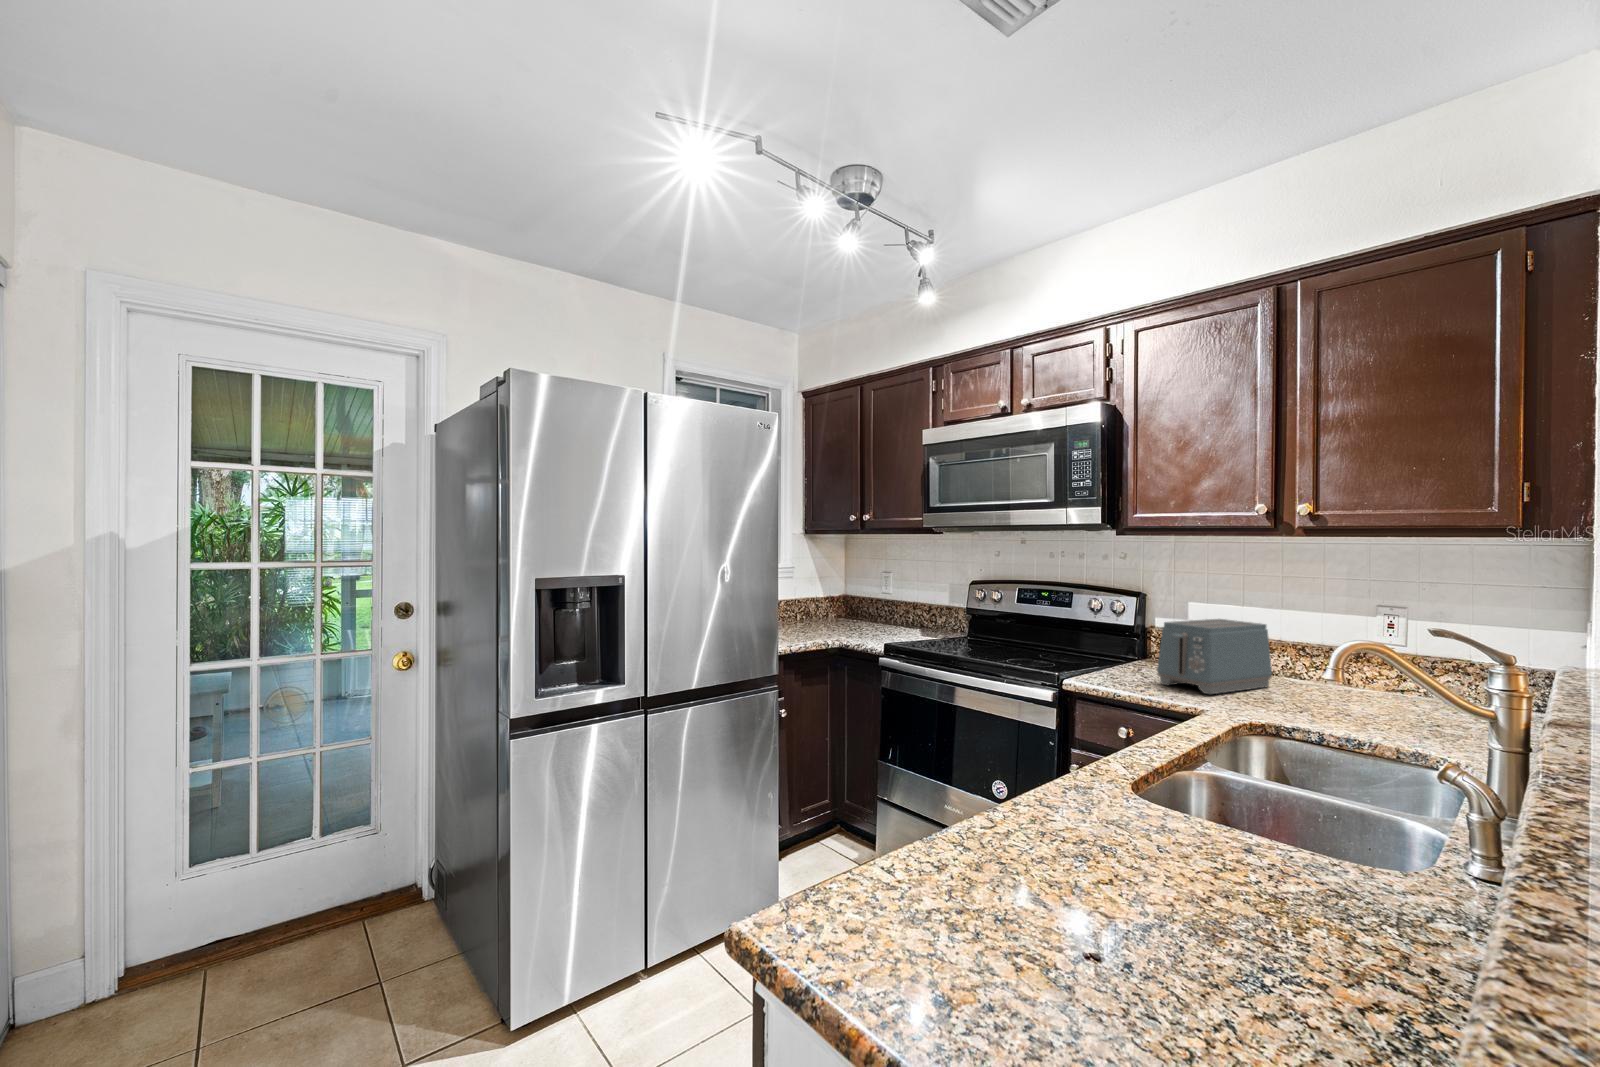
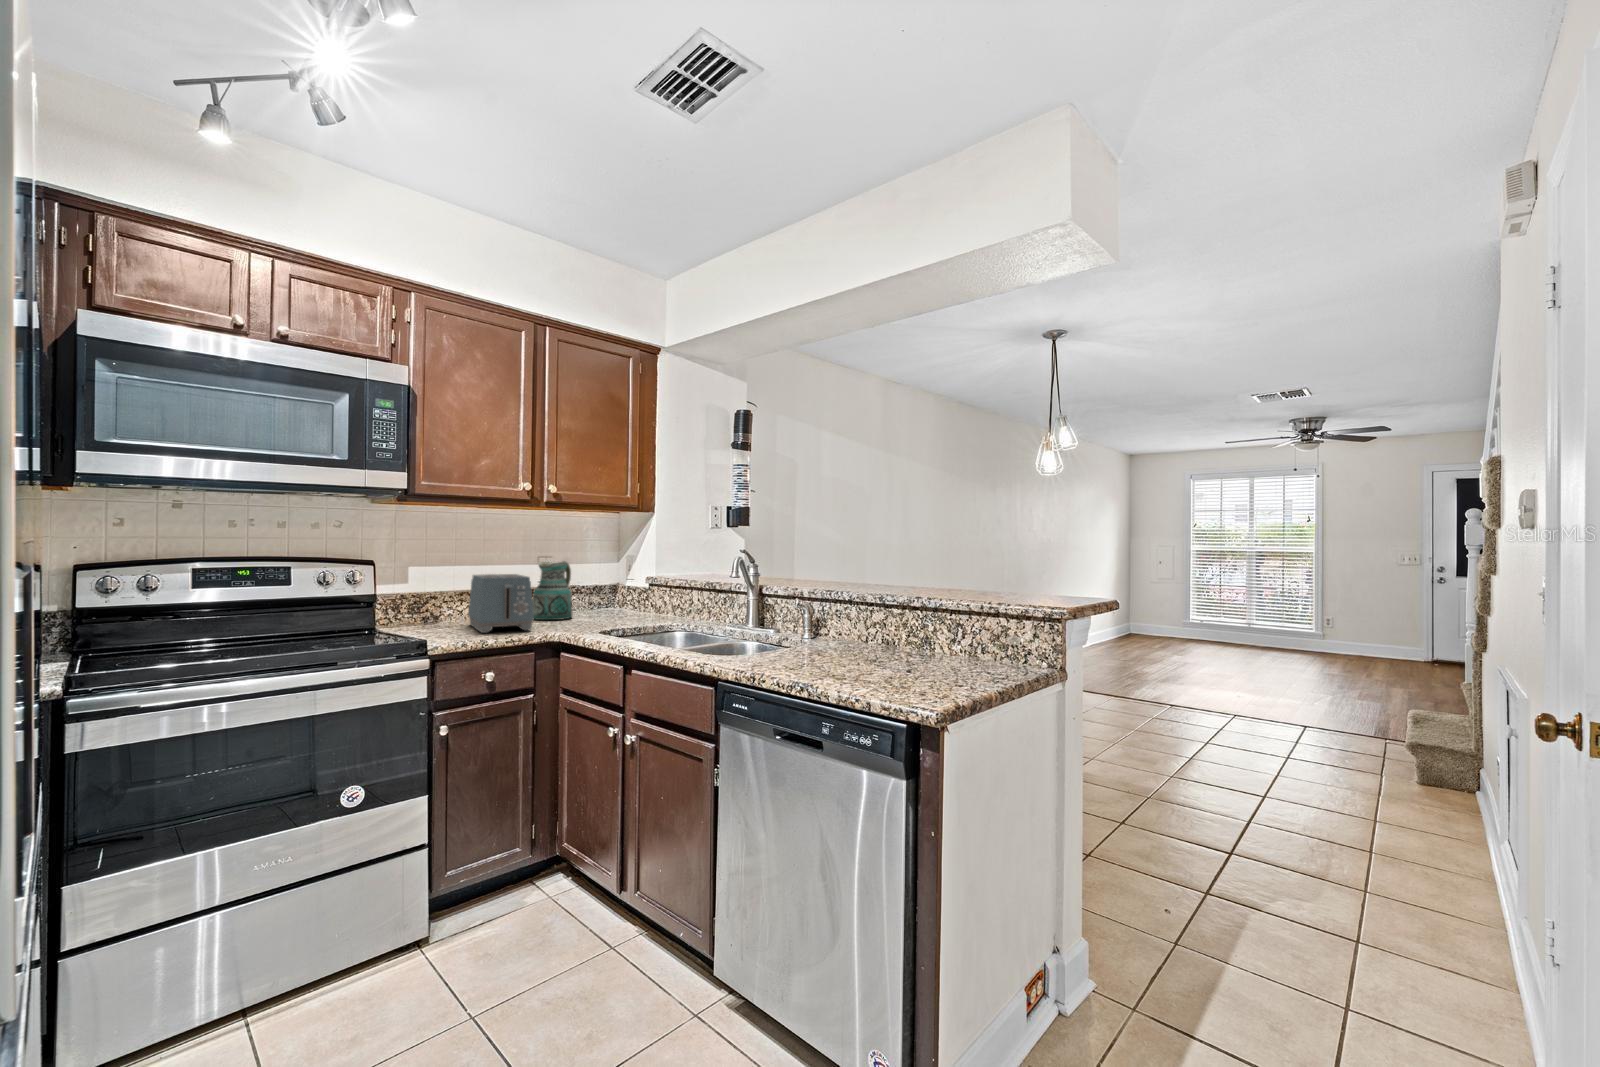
ceramic pitcher: none [1308,613,1399,700] -> present [532,561,572,620]

